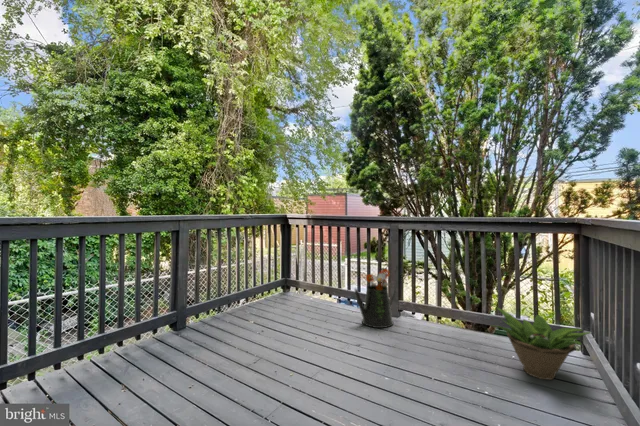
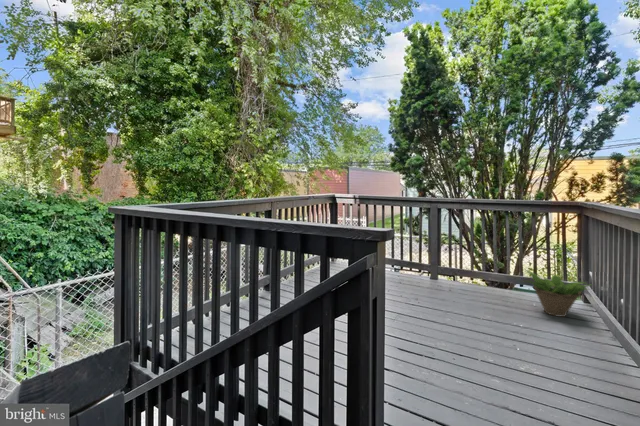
watering can: present [355,269,396,328] -> none [408,241,437,288]

